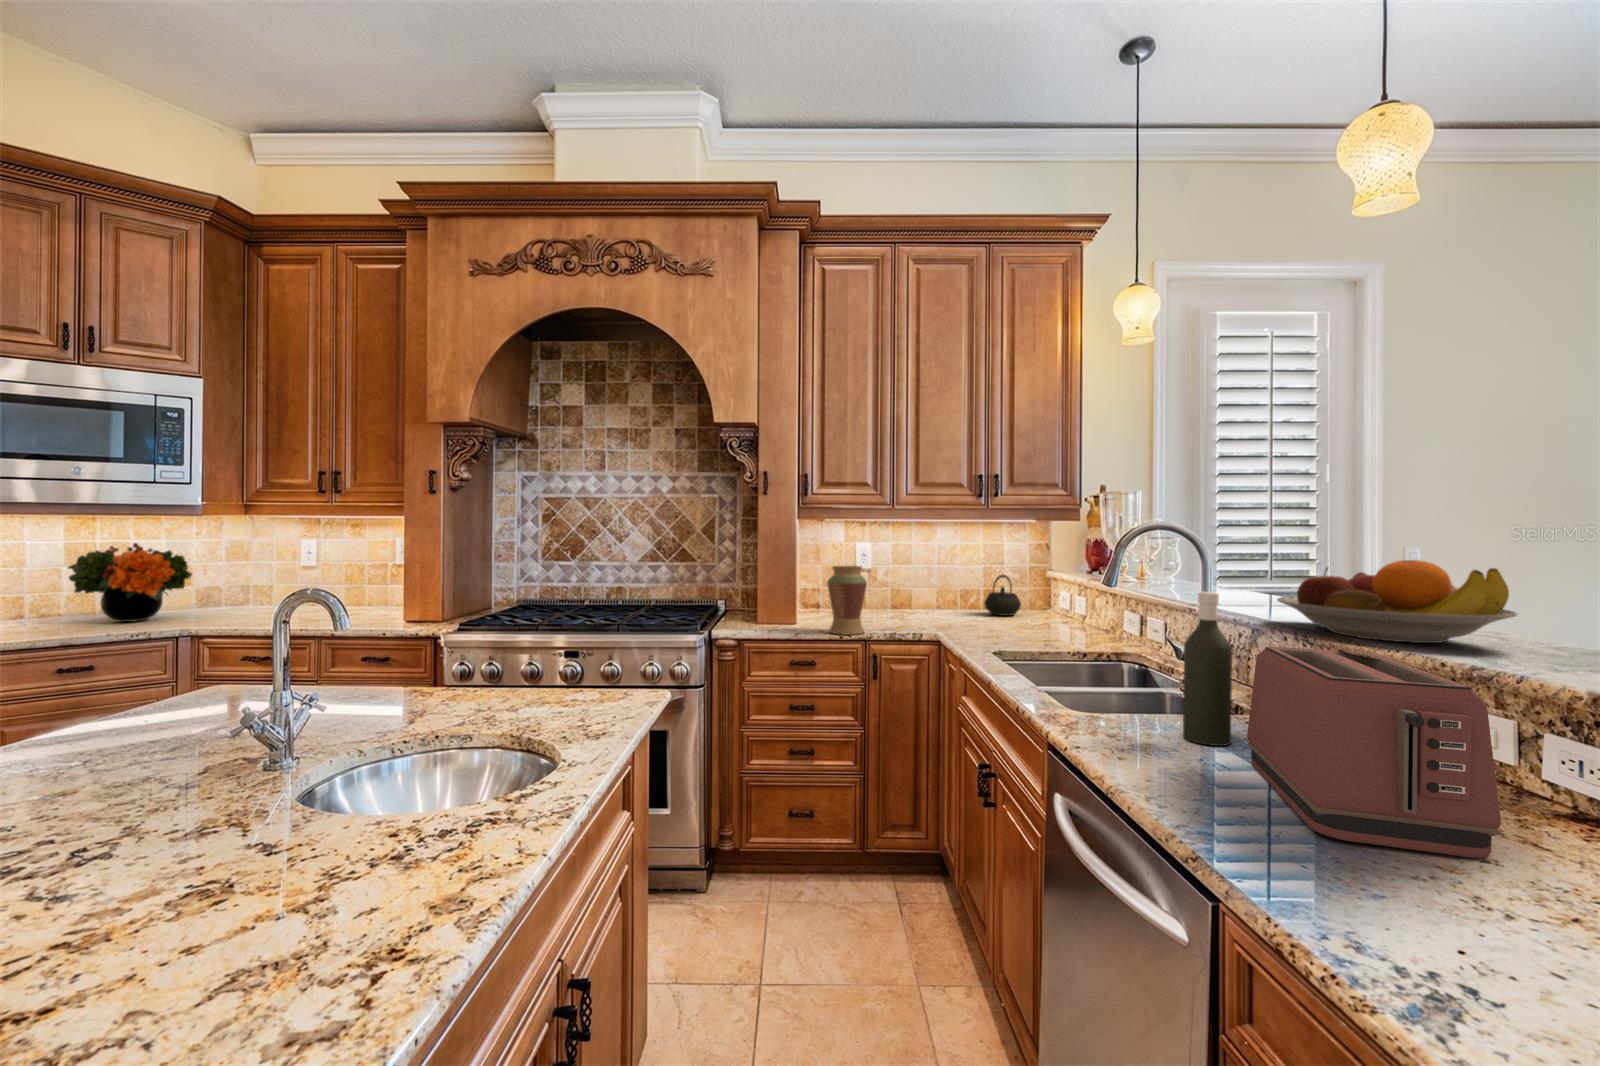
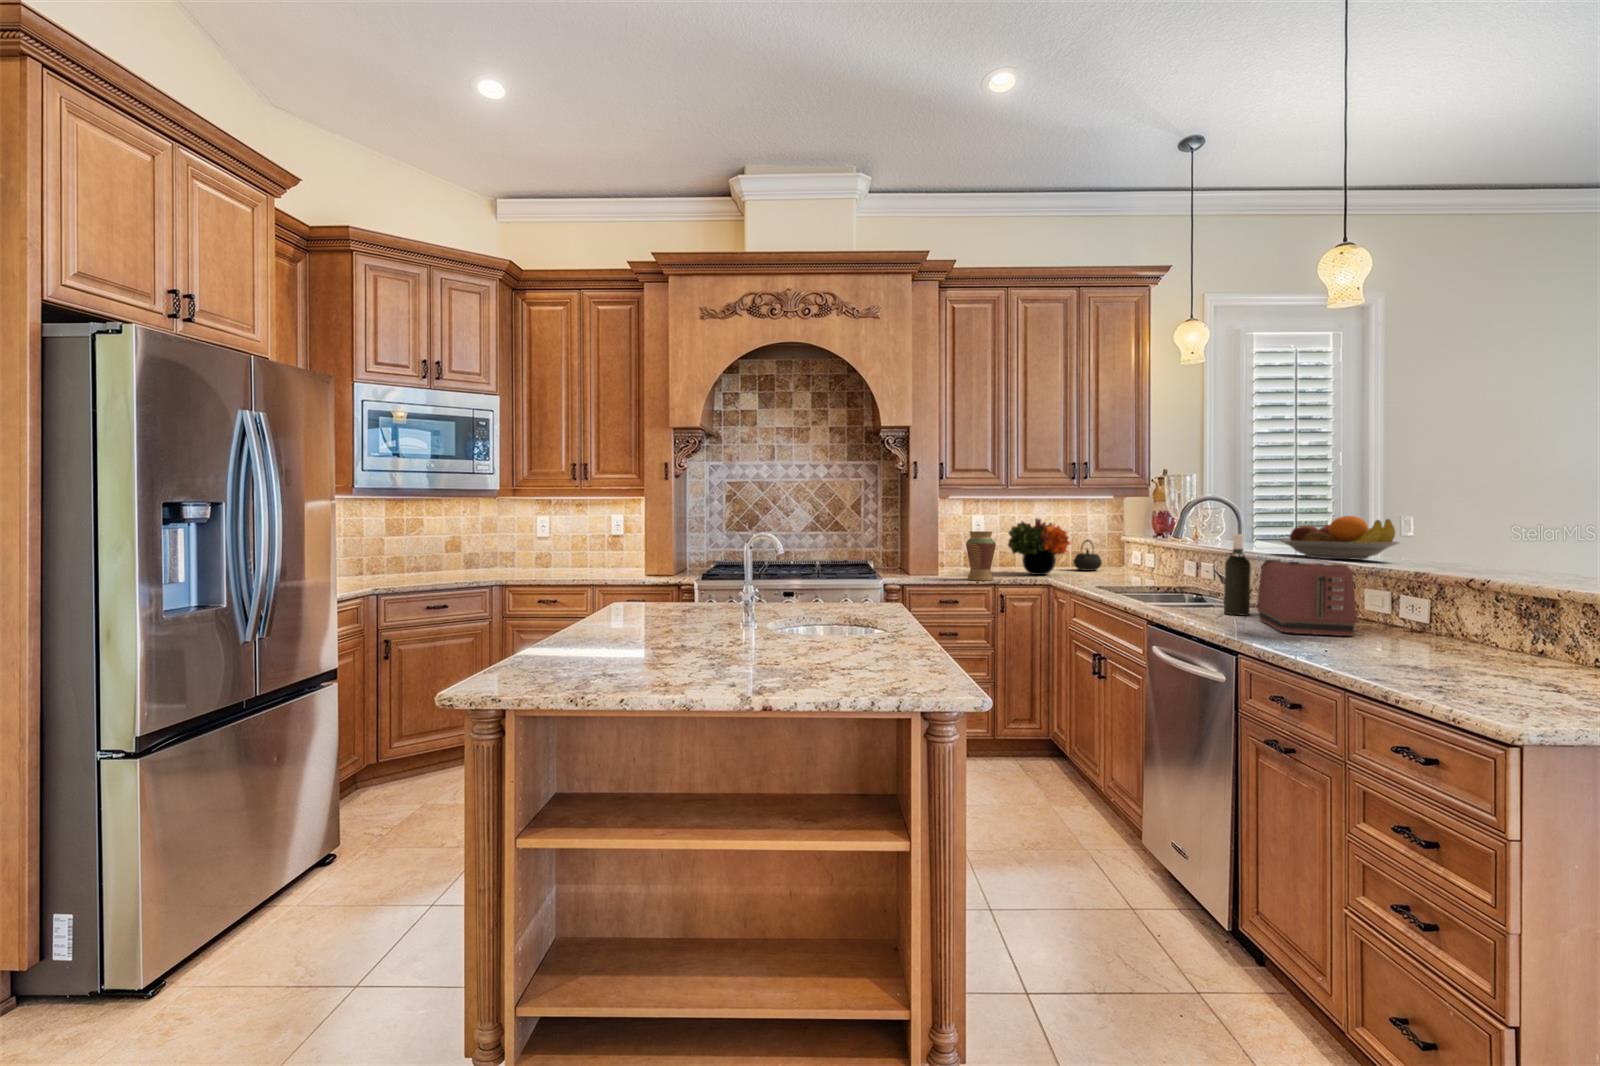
flower arrangement: present [68,543,192,622] -> present [1008,519,1071,575]

